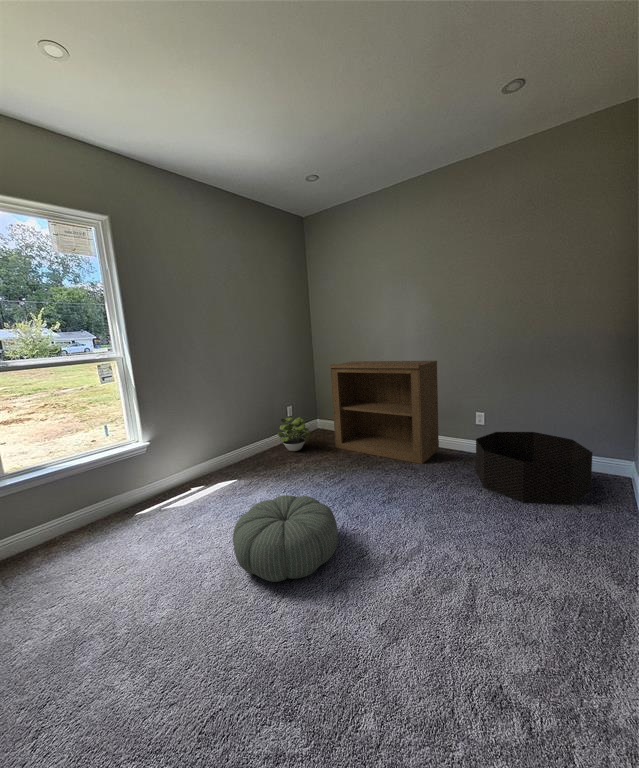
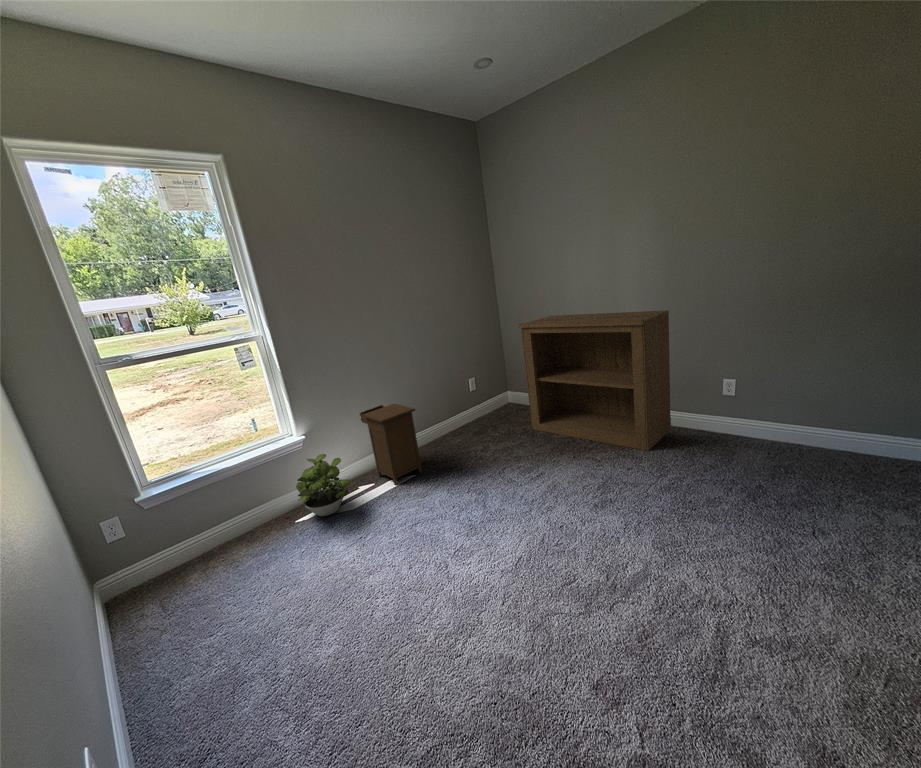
potted plant: present [277,417,311,451] -> present [296,454,350,516]
nightstand: none [198,421,247,487] -> present [360,404,422,485]
basket: present [476,432,592,505] -> none [724,406,906,512]
pouf: present [233,495,338,582] -> none [406,504,537,616]

